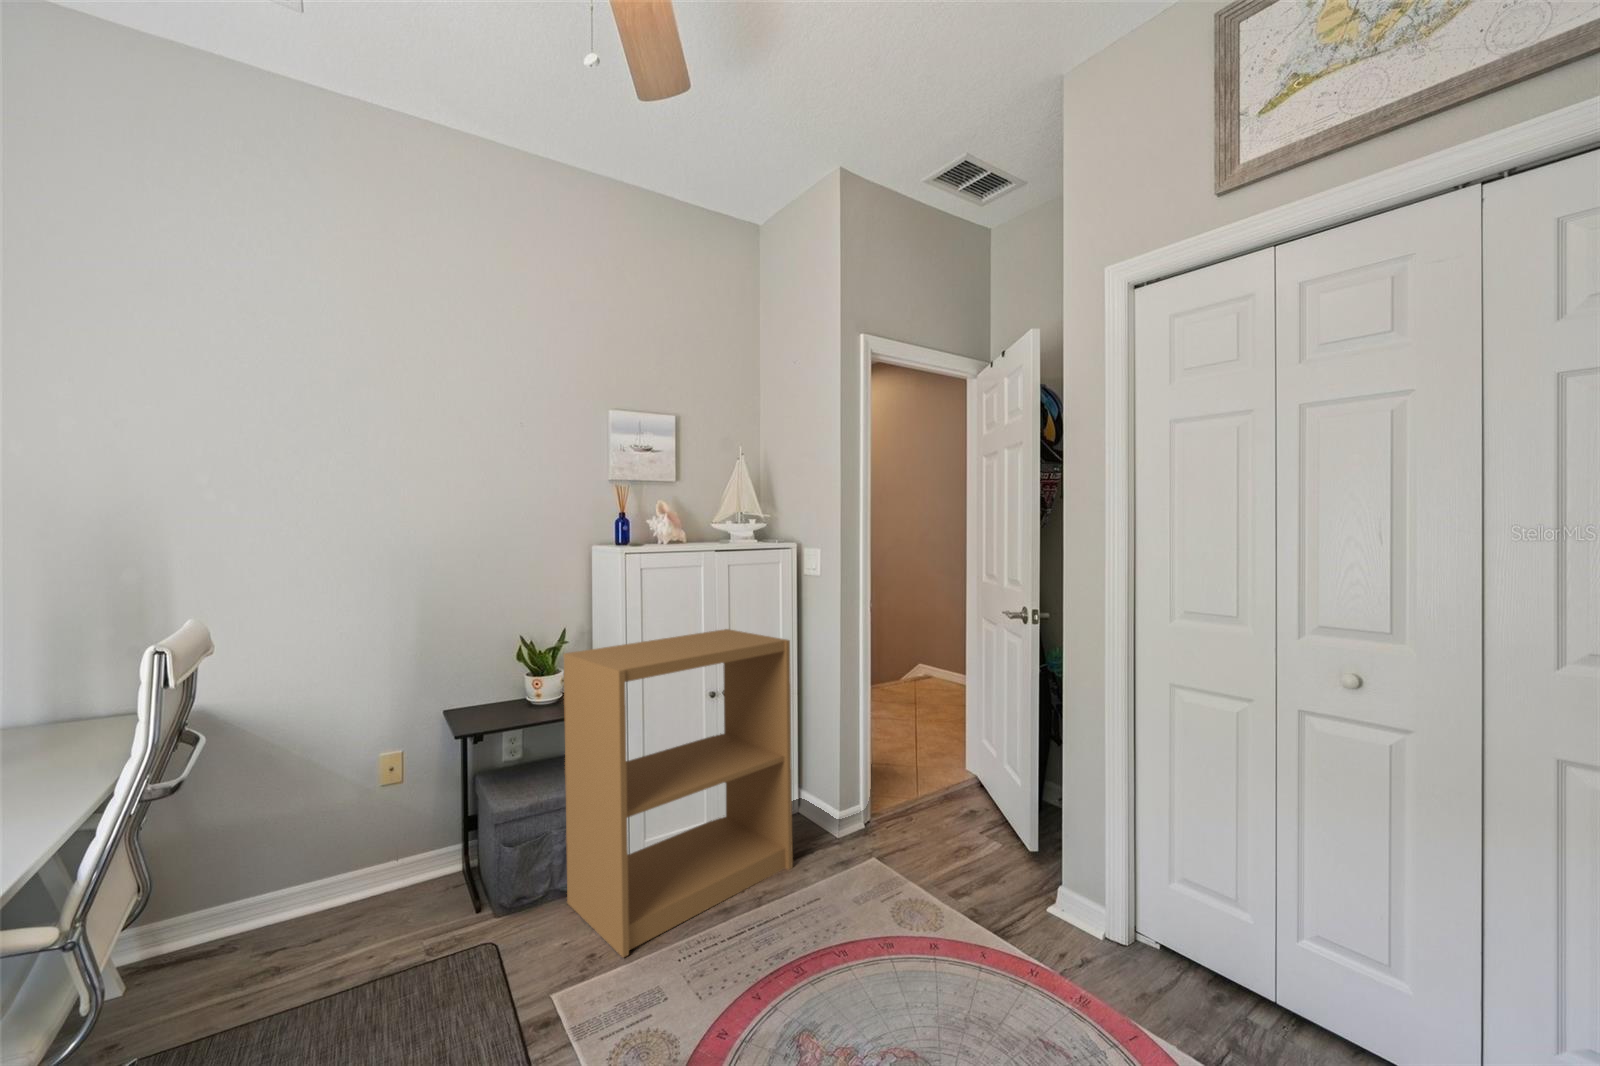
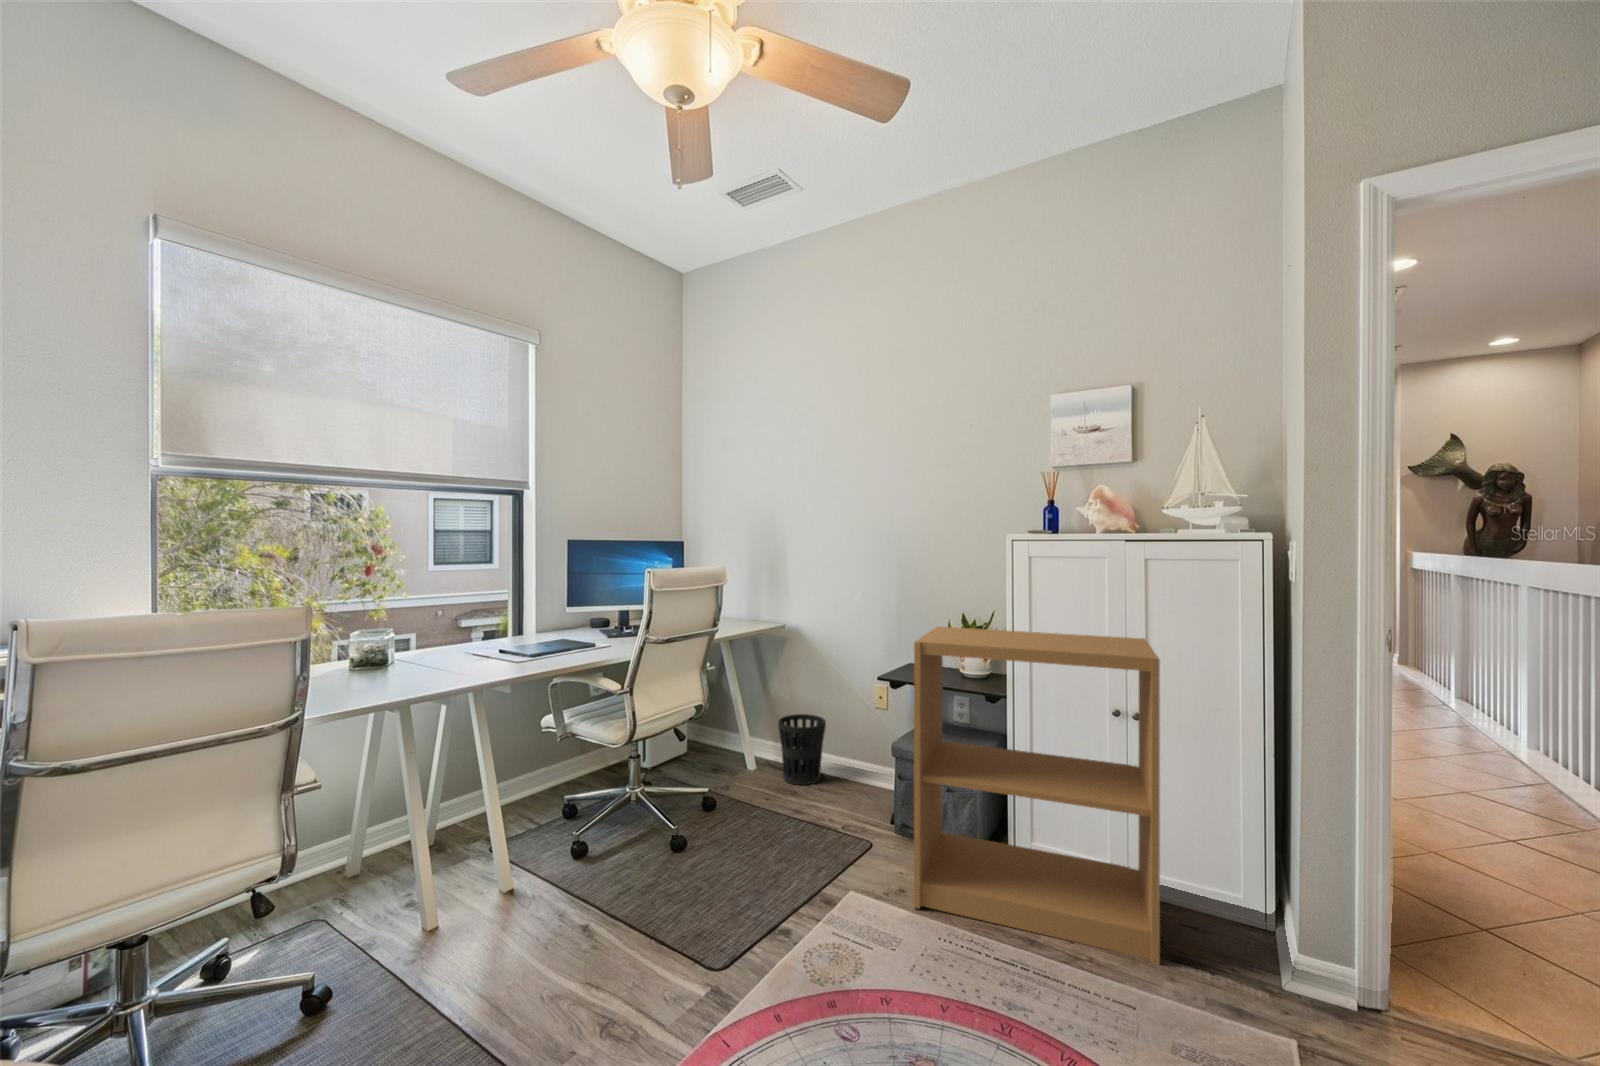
wastebasket: none [204,835,305,963] -> present [778,714,826,785]

